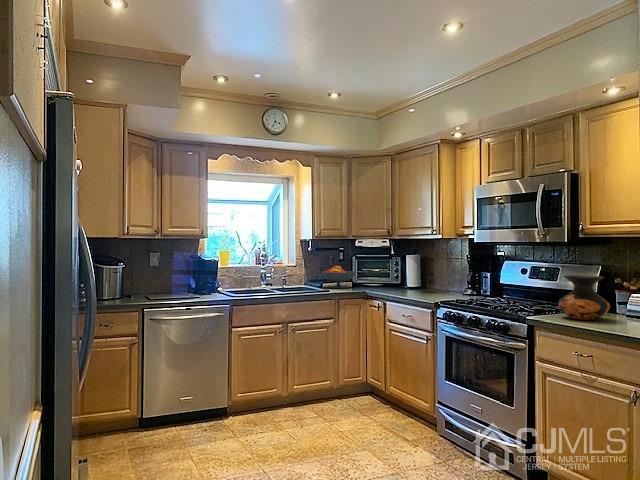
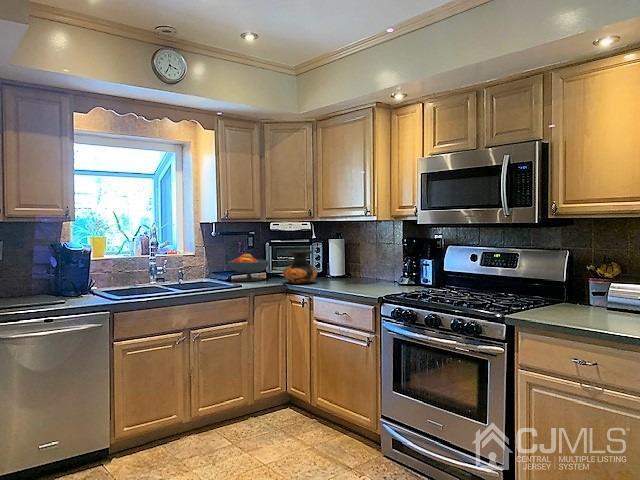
vase: present [558,275,610,320] -> present [283,251,317,284]

